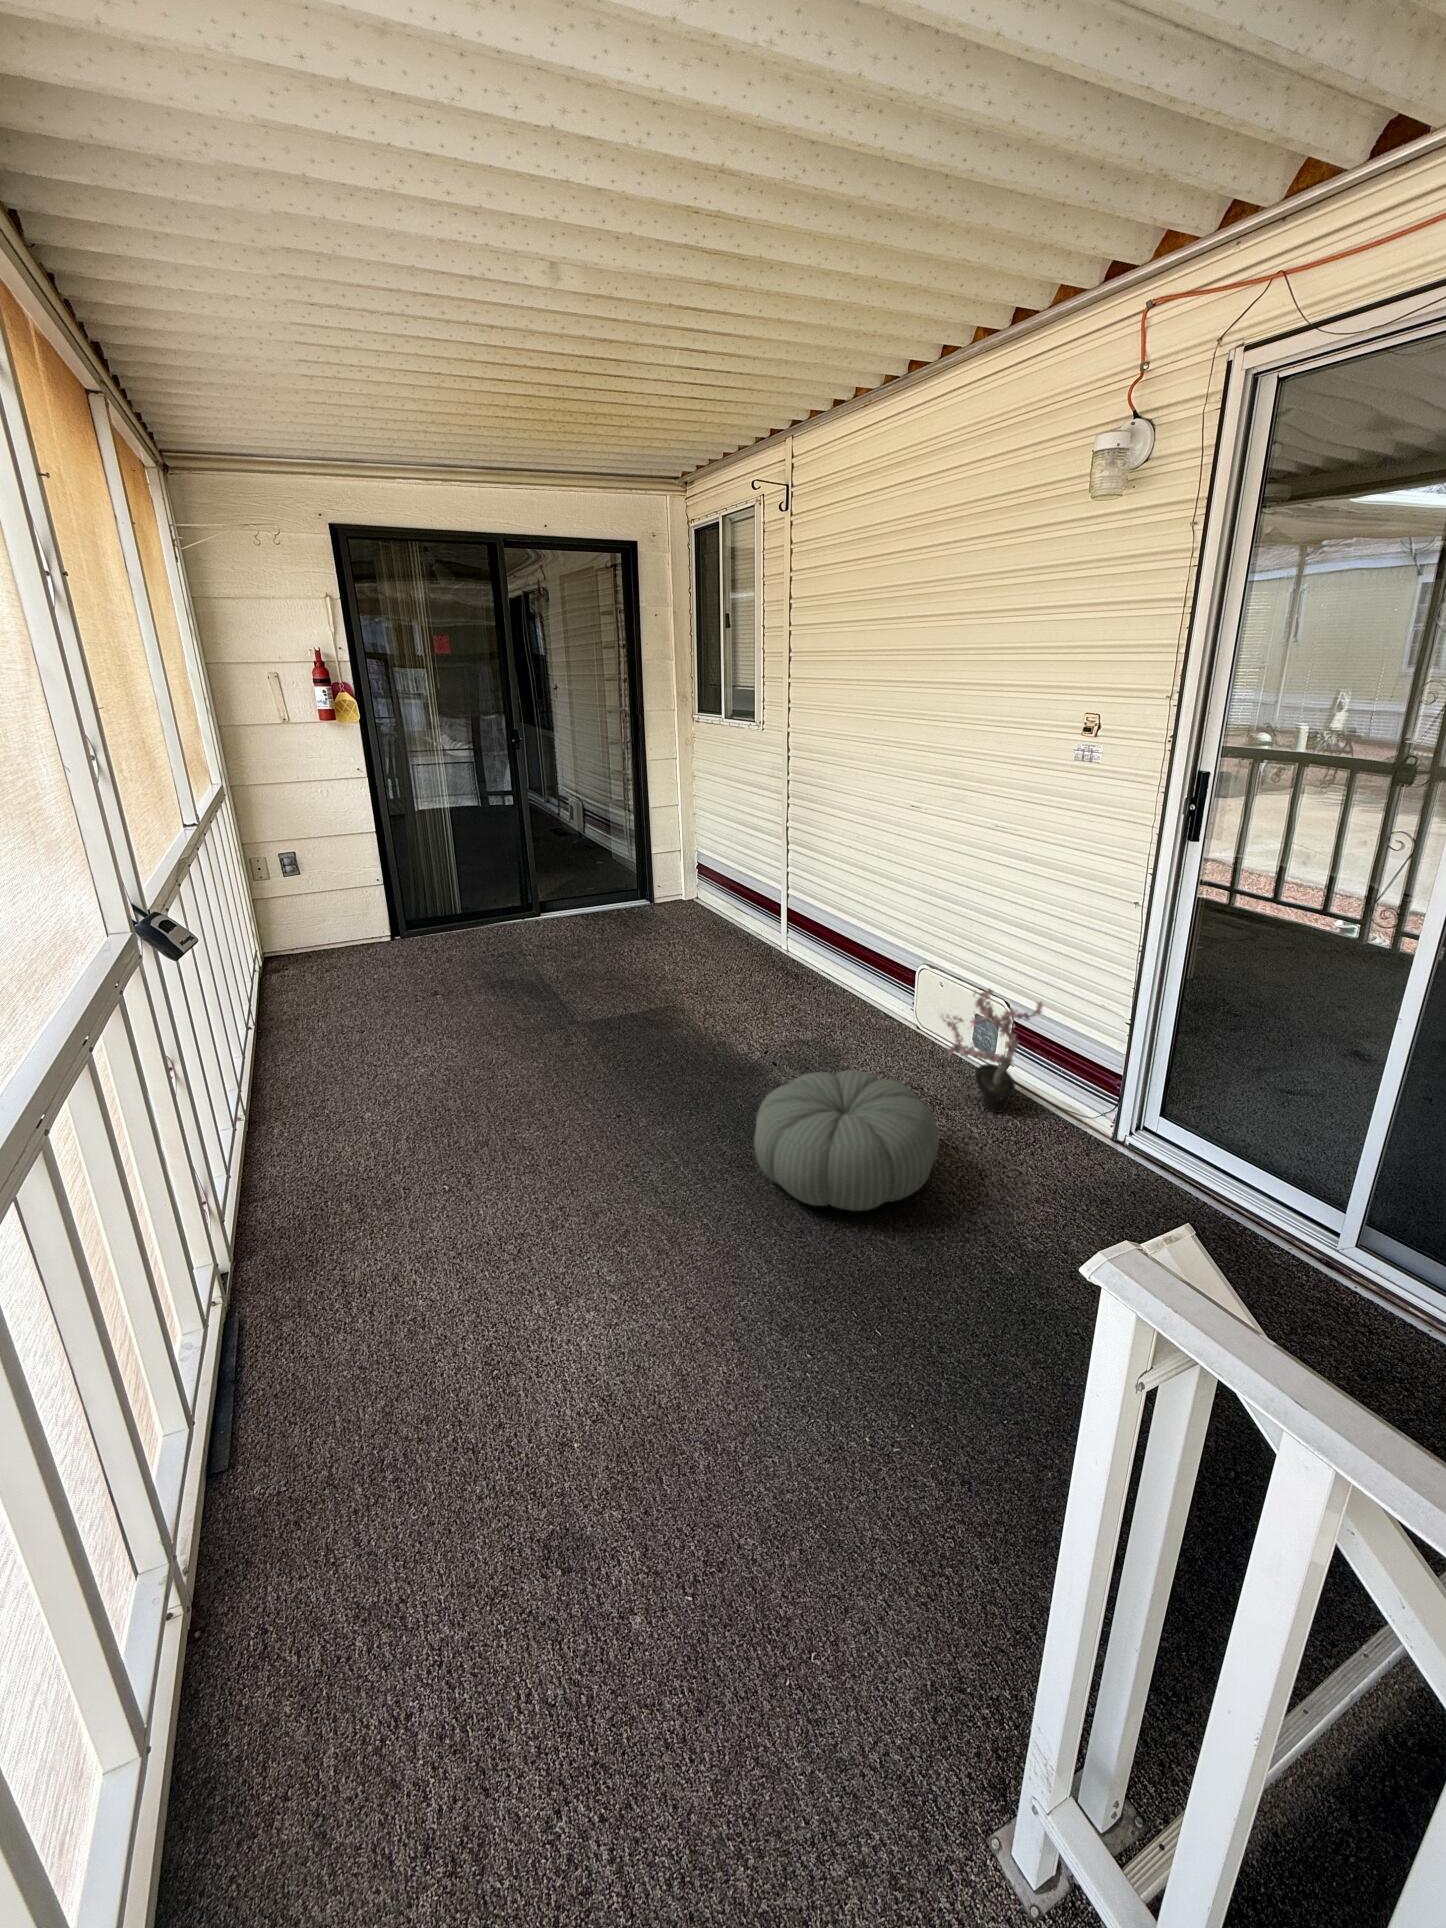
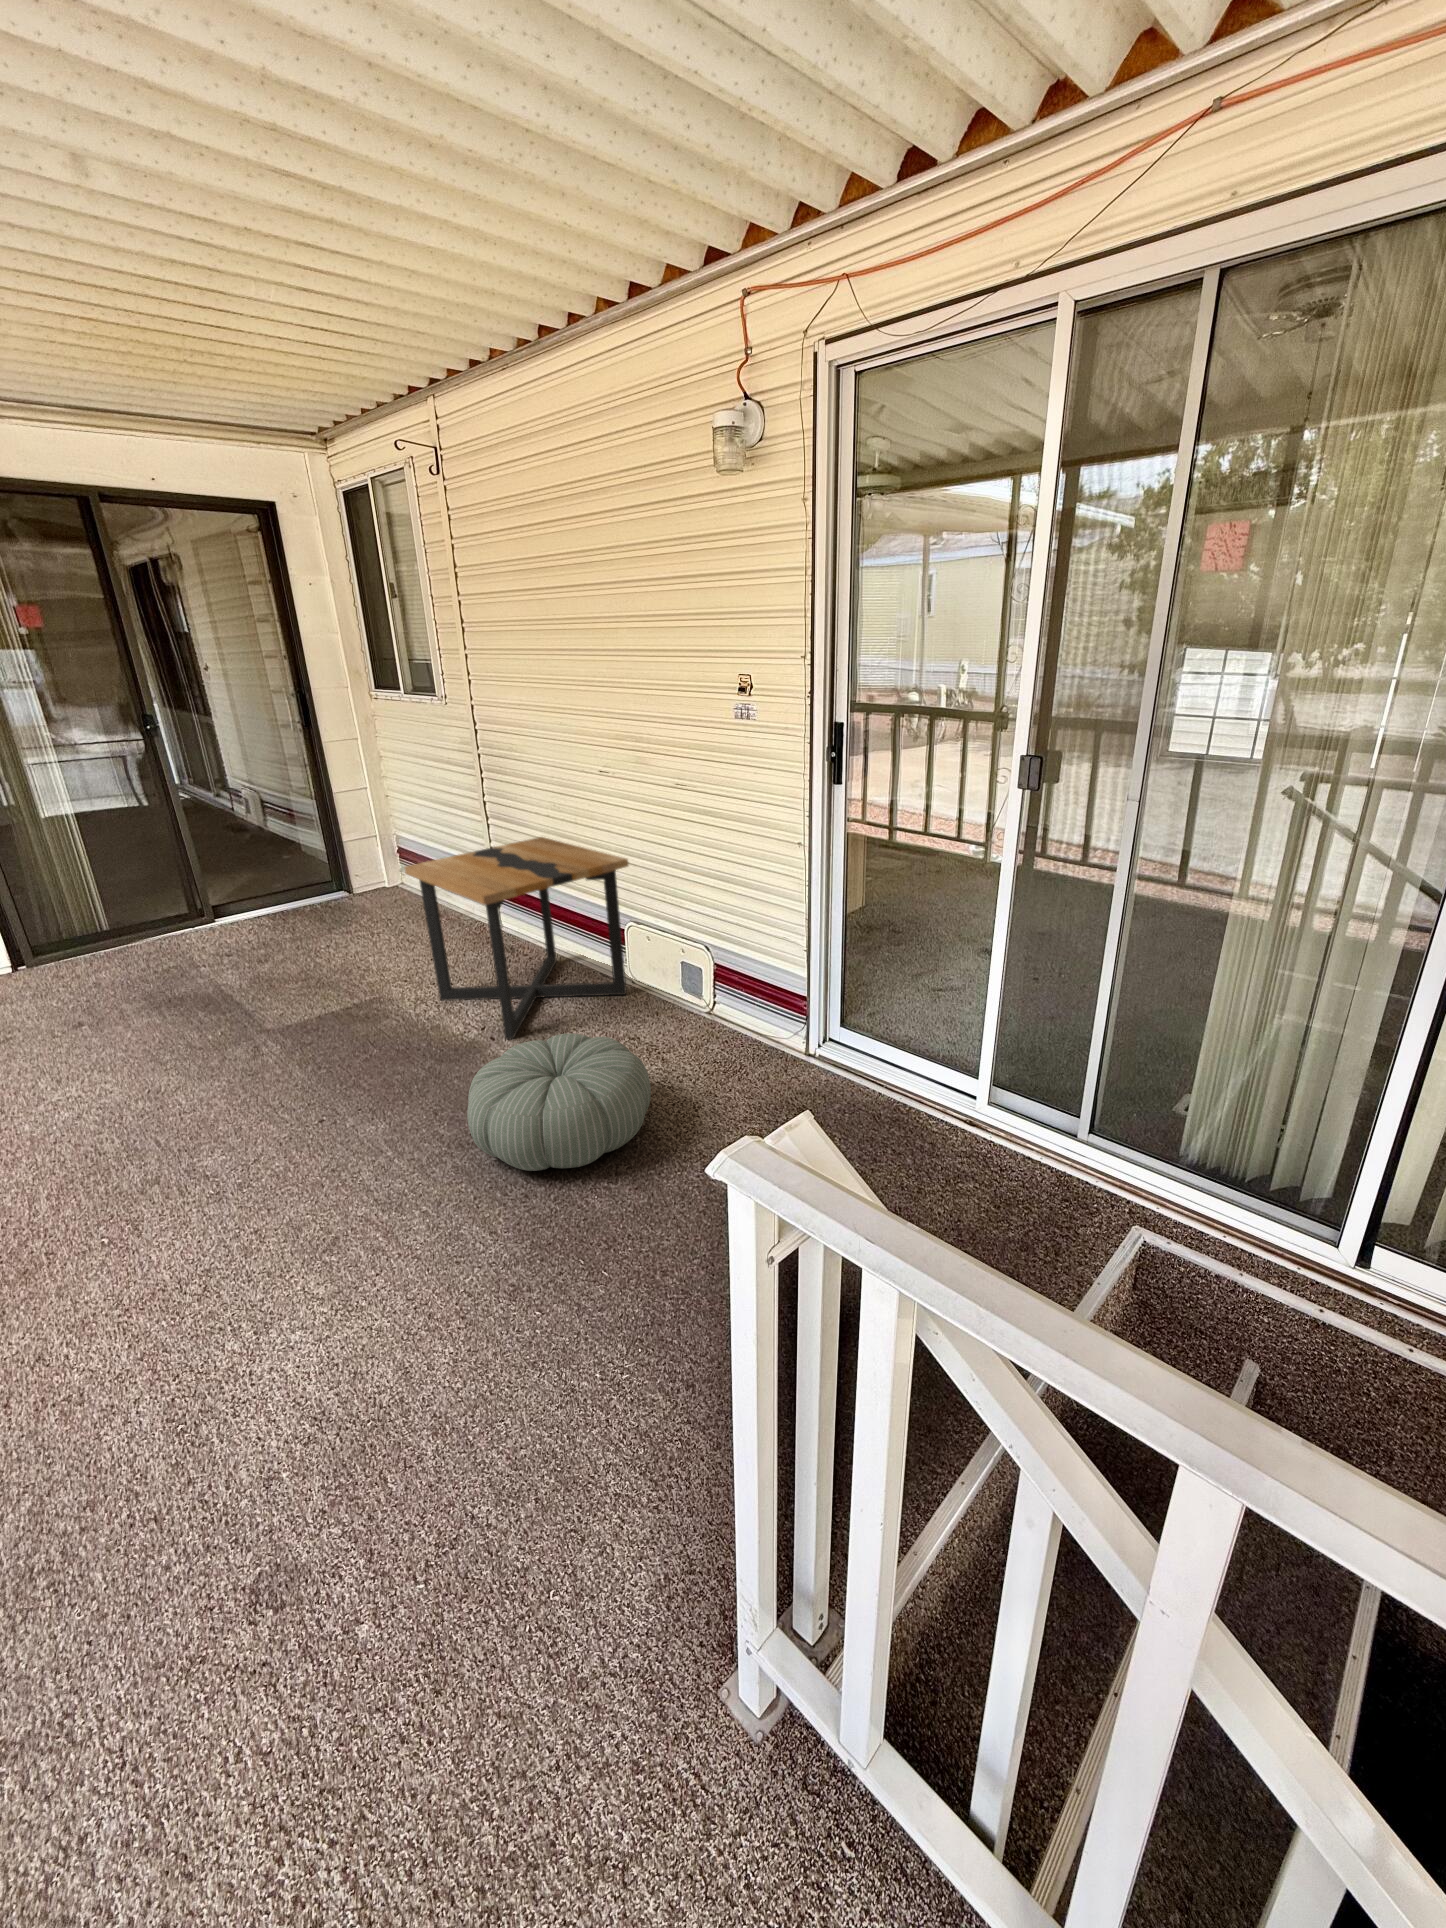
side table: none [715,865,934,1065] -> present [405,837,629,1039]
potted plant: present [943,989,1043,1113] -> none [643,930,739,1052]

